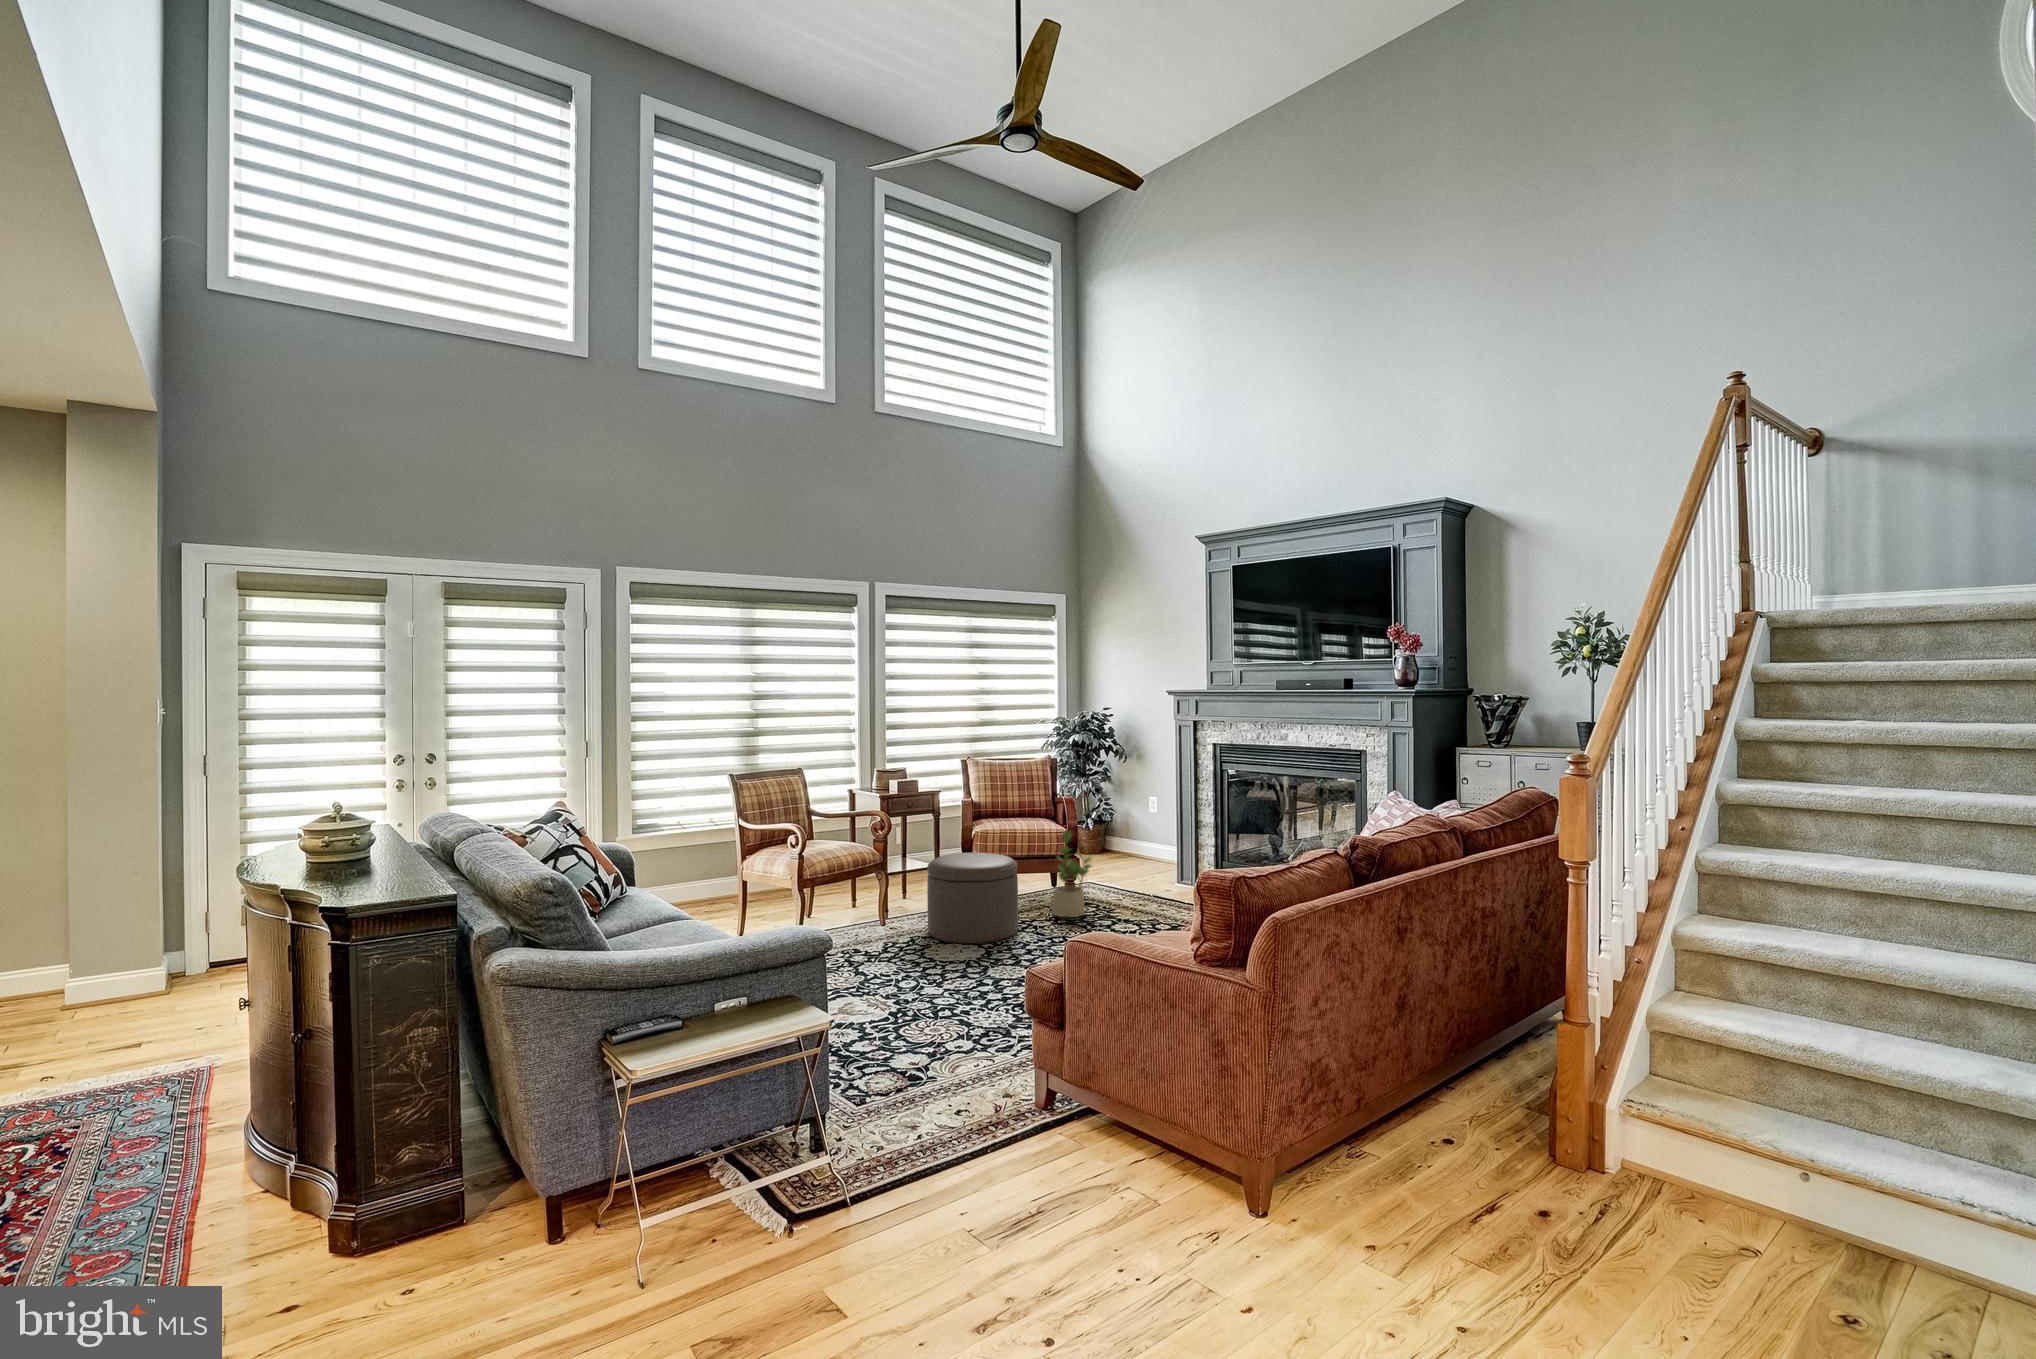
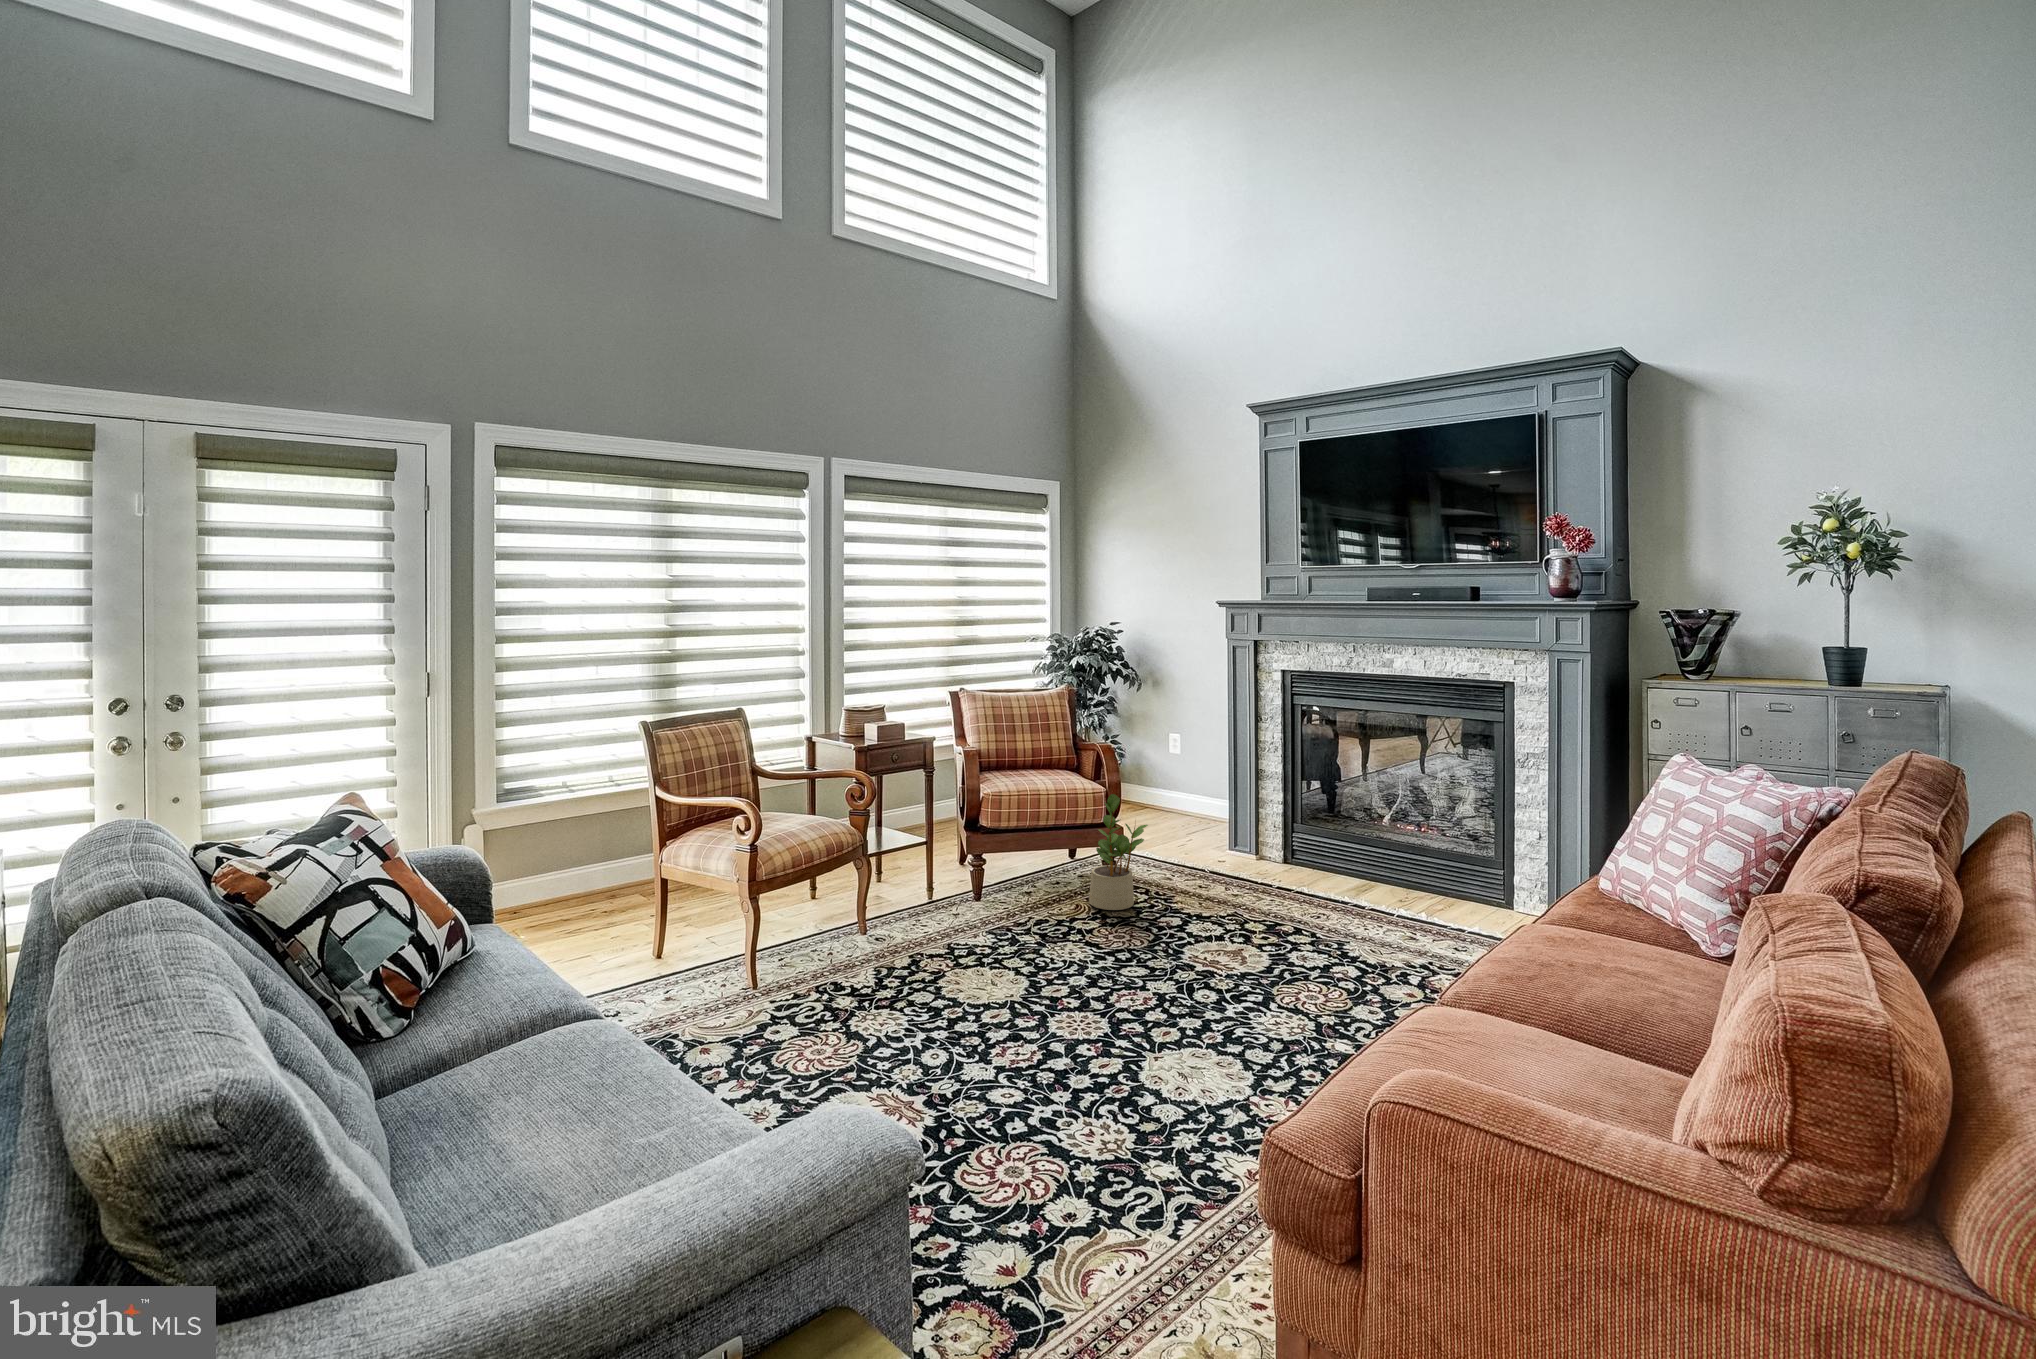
ottoman: present [927,853,1018,943] -> none [933,828,1057,962]

